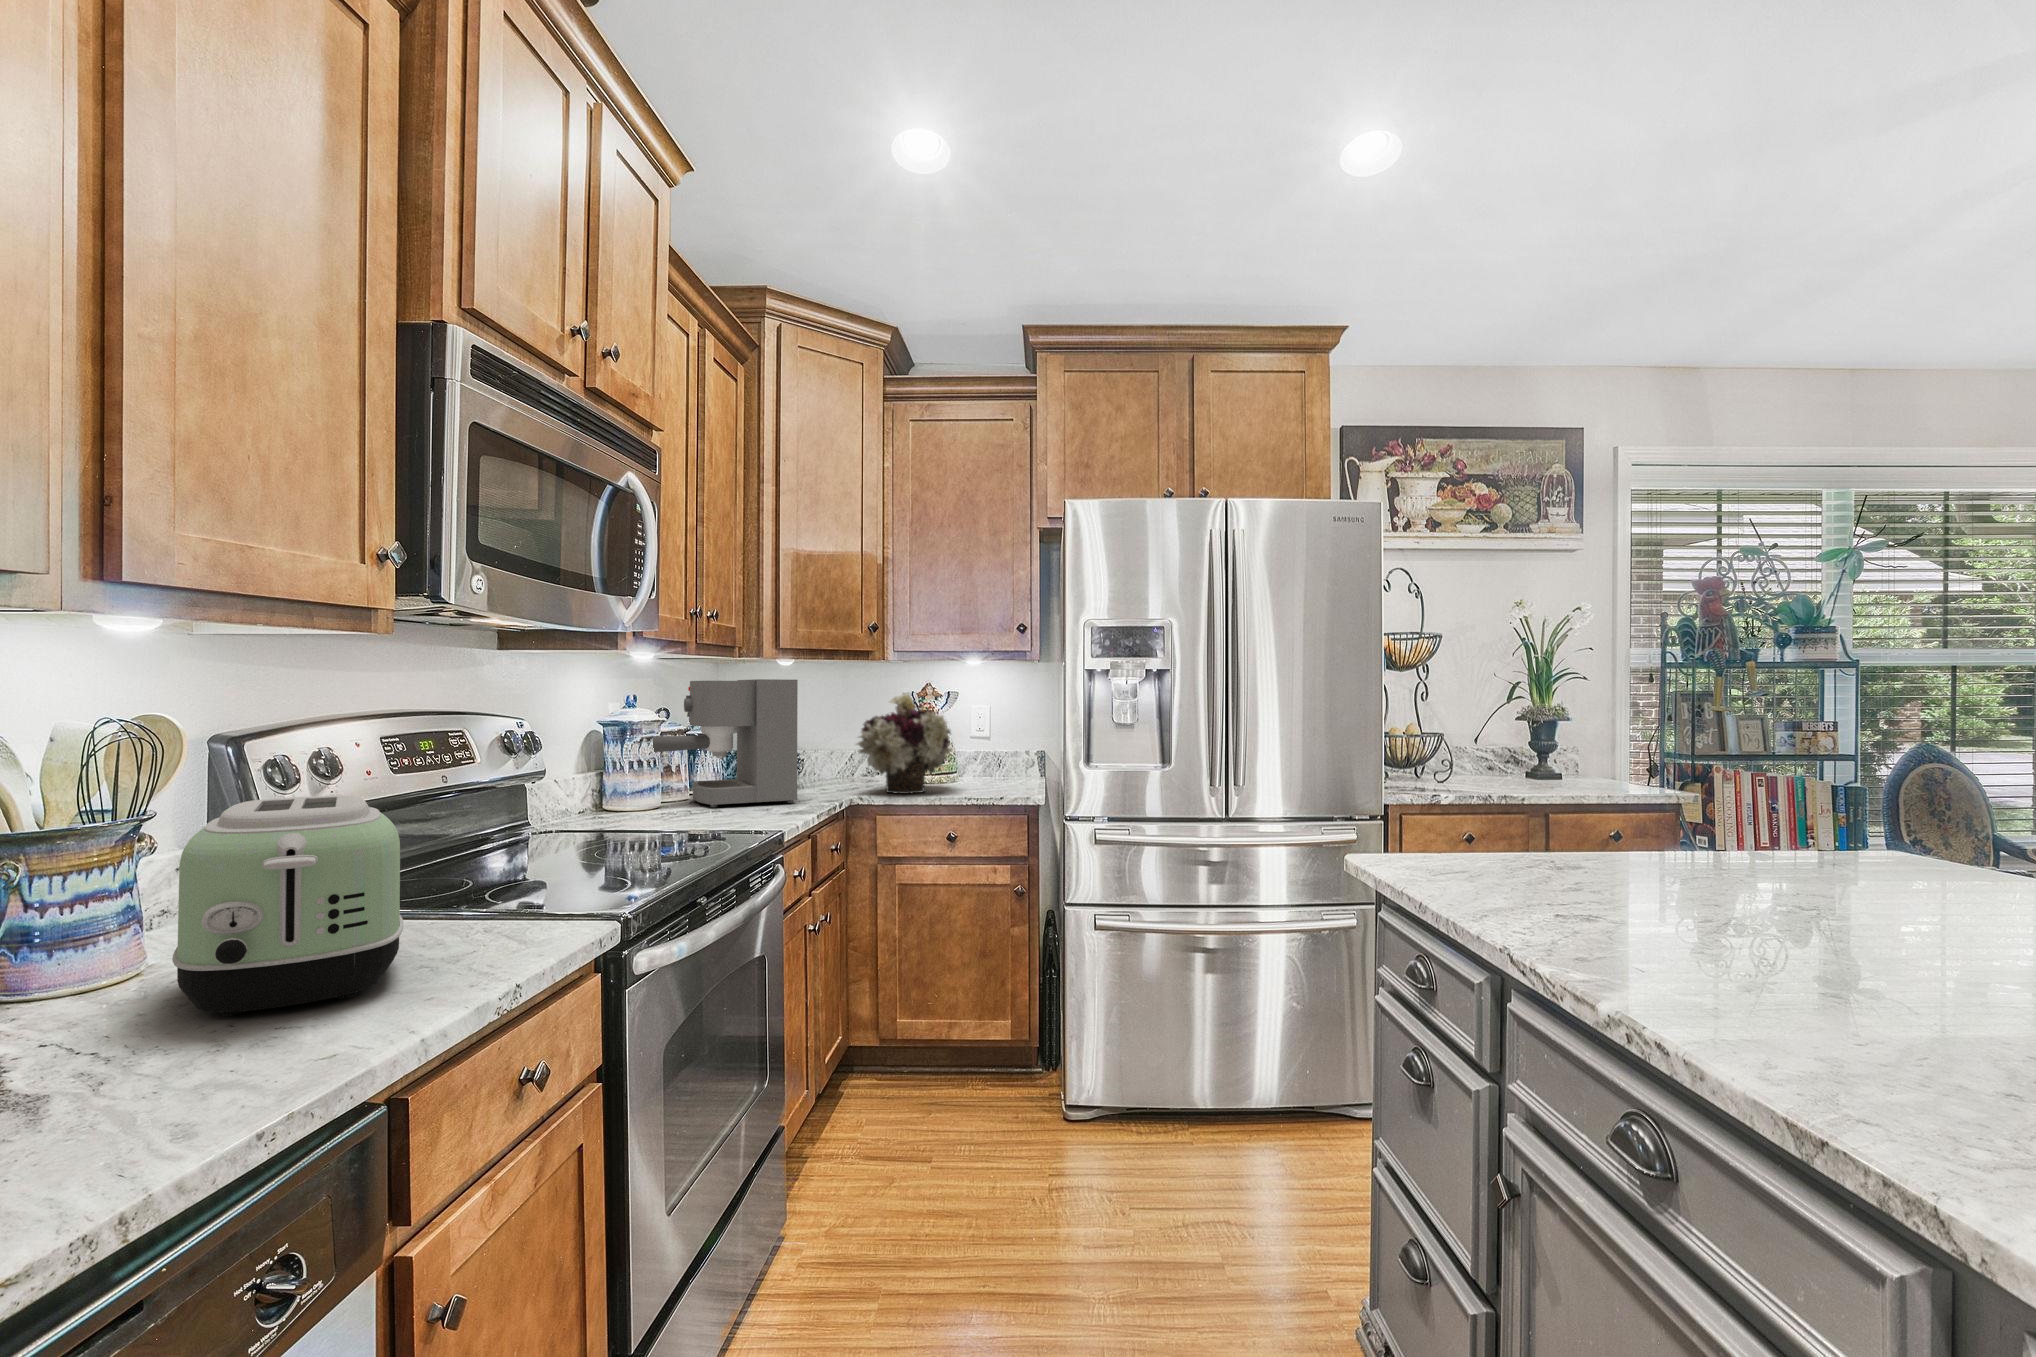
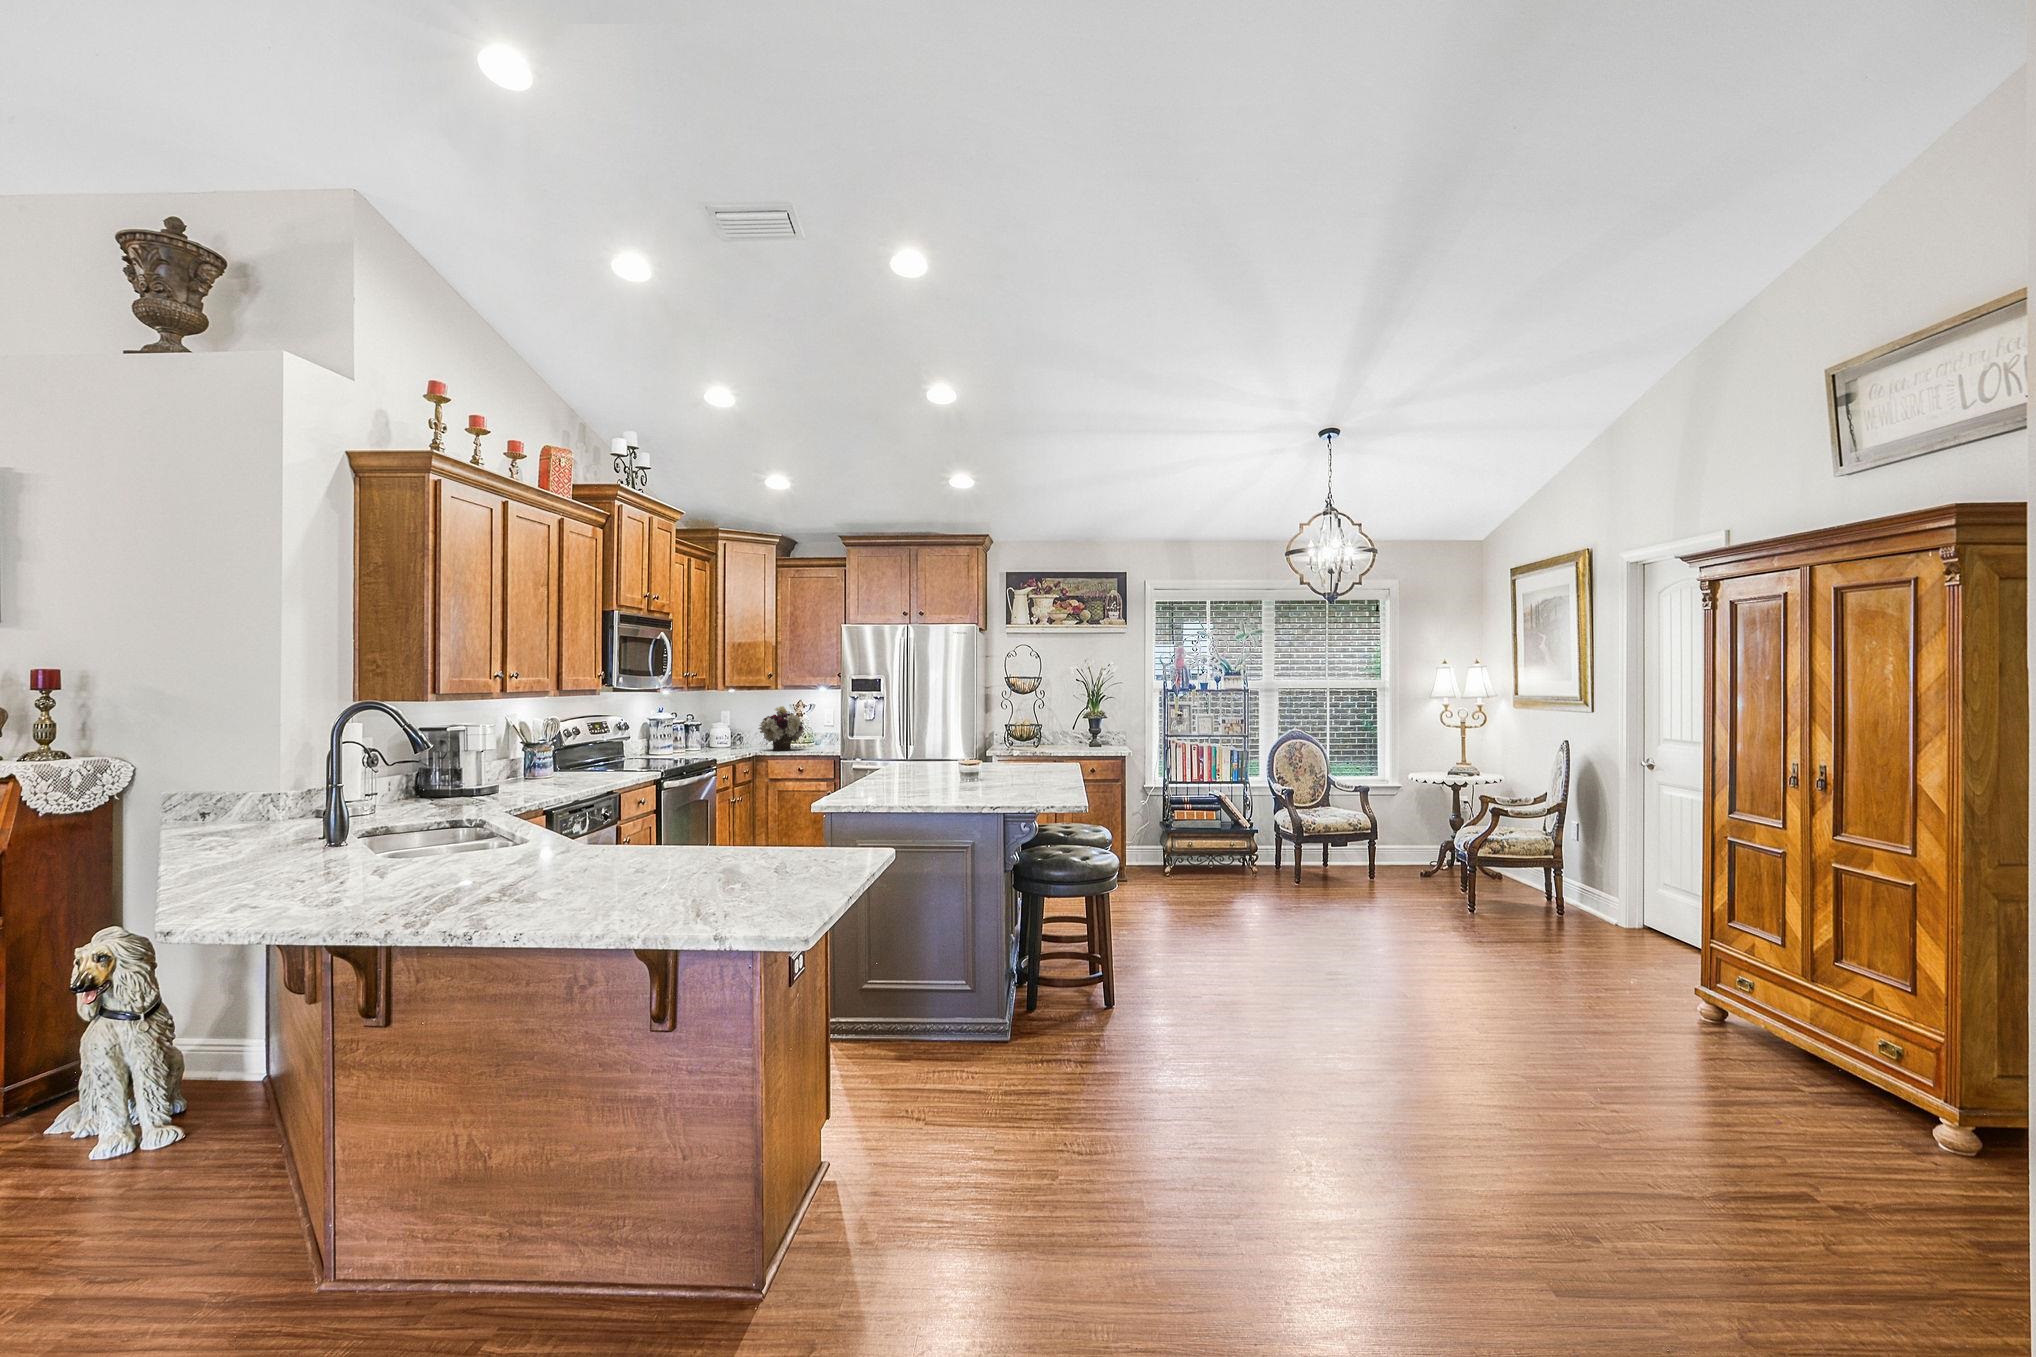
coffee maker: present [653,679,798,807] -> none [668,701,730,754]
toaster: present [172,795,404,1016] -> none [568,735,614,778]

